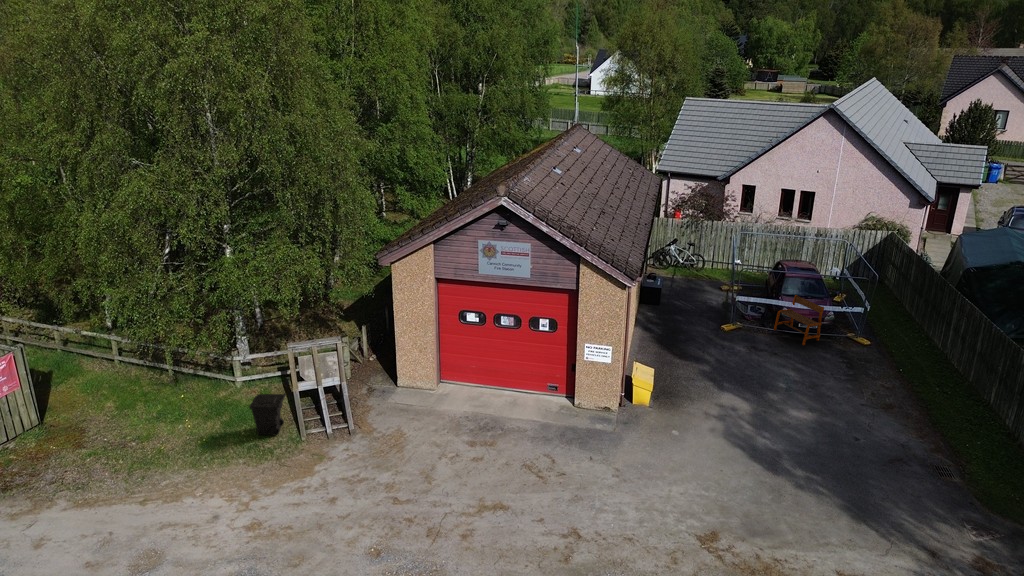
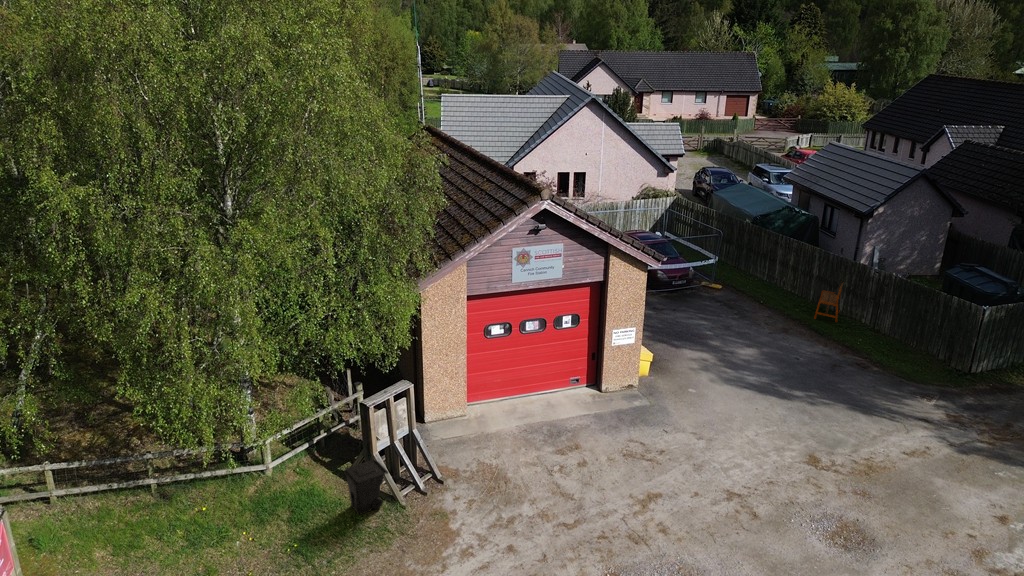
bench: present [774,295,824,345] -> present [814,282,844,322]

